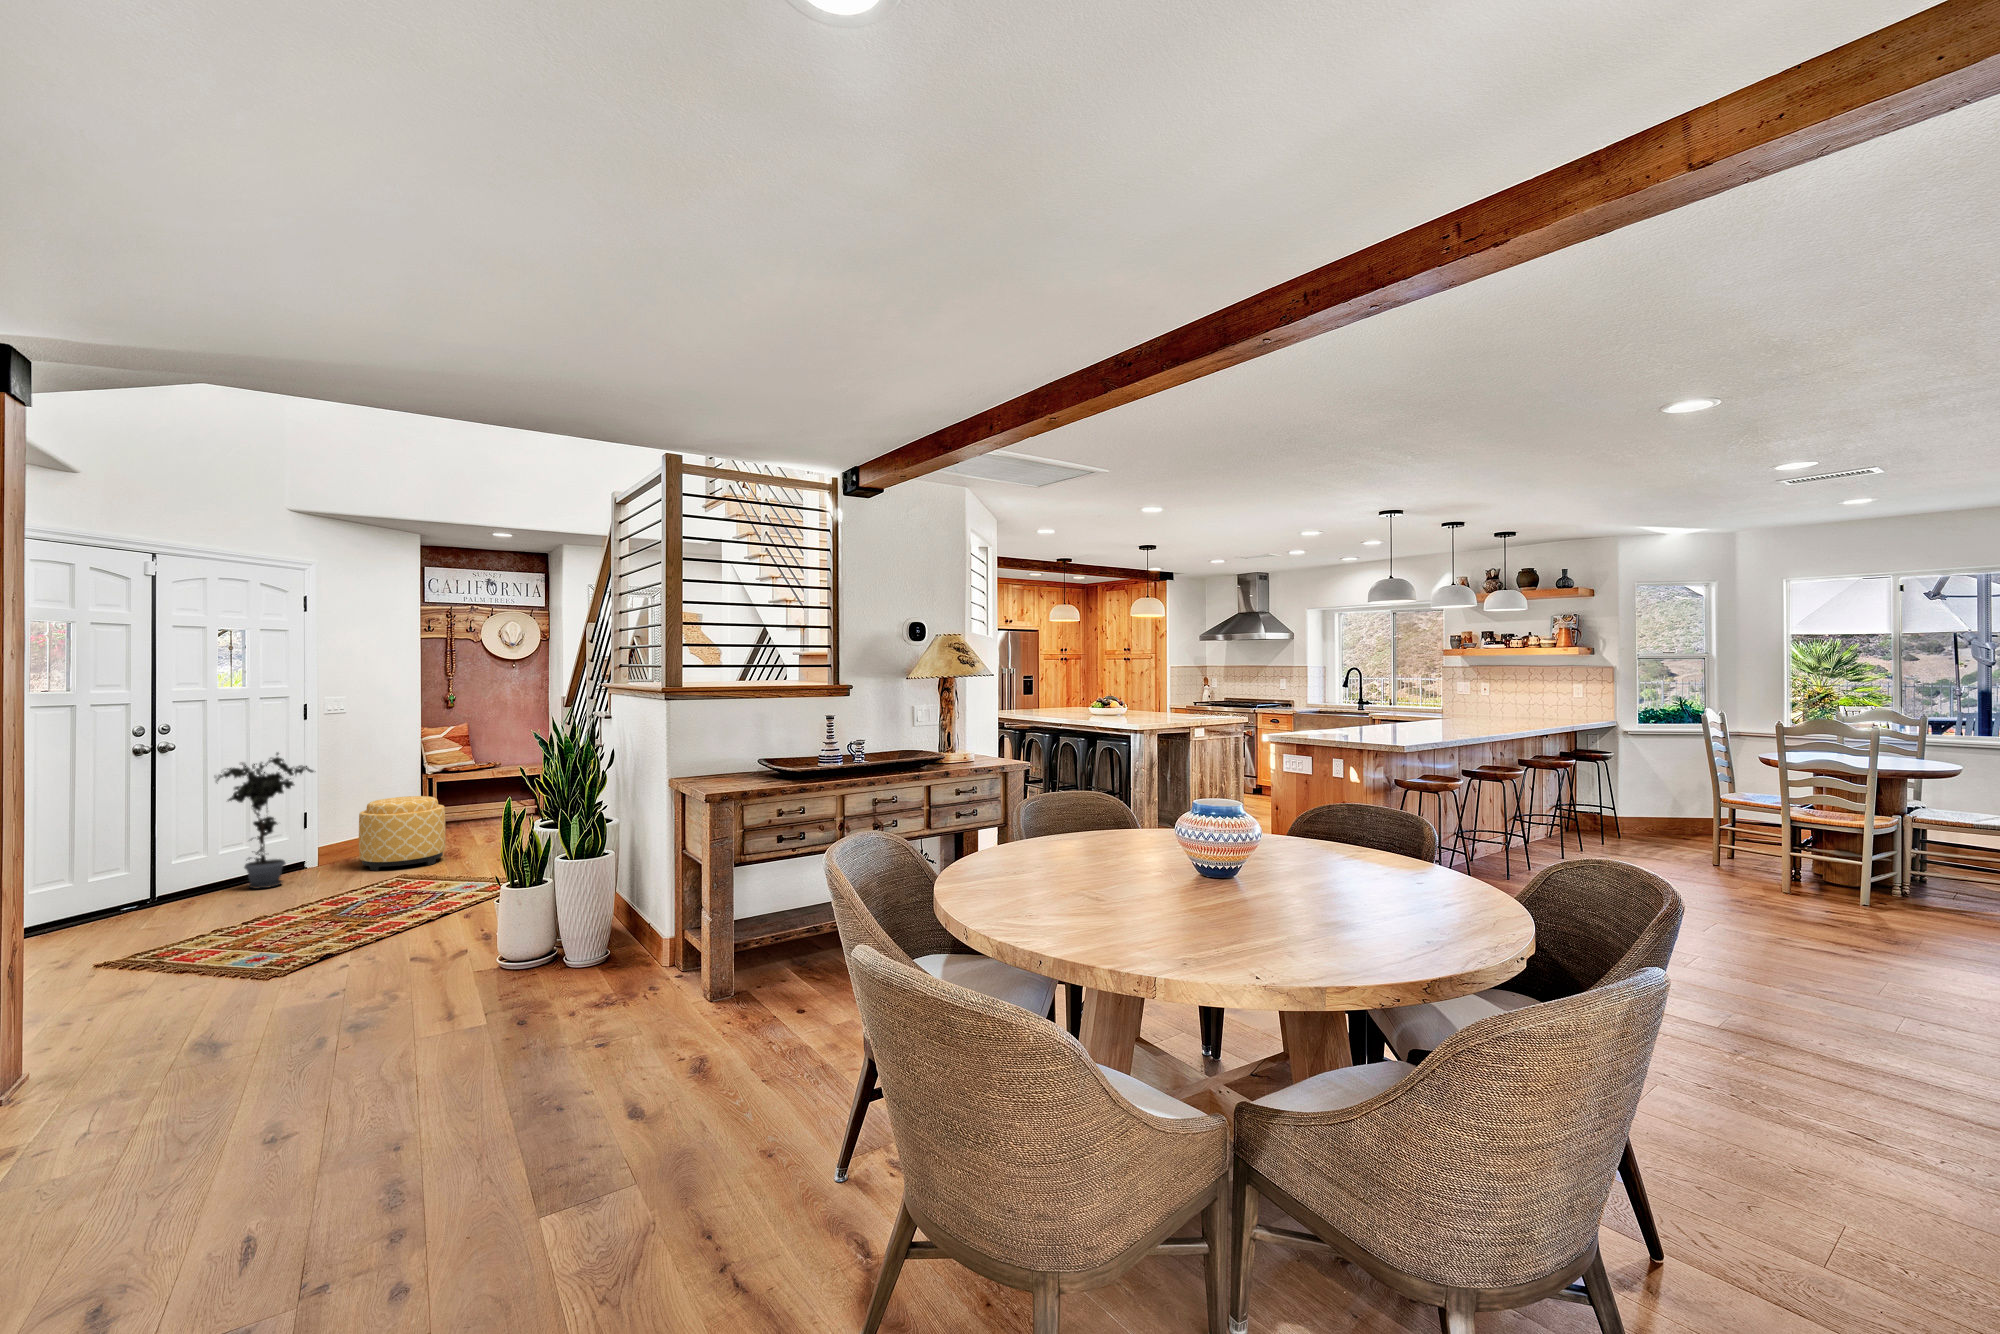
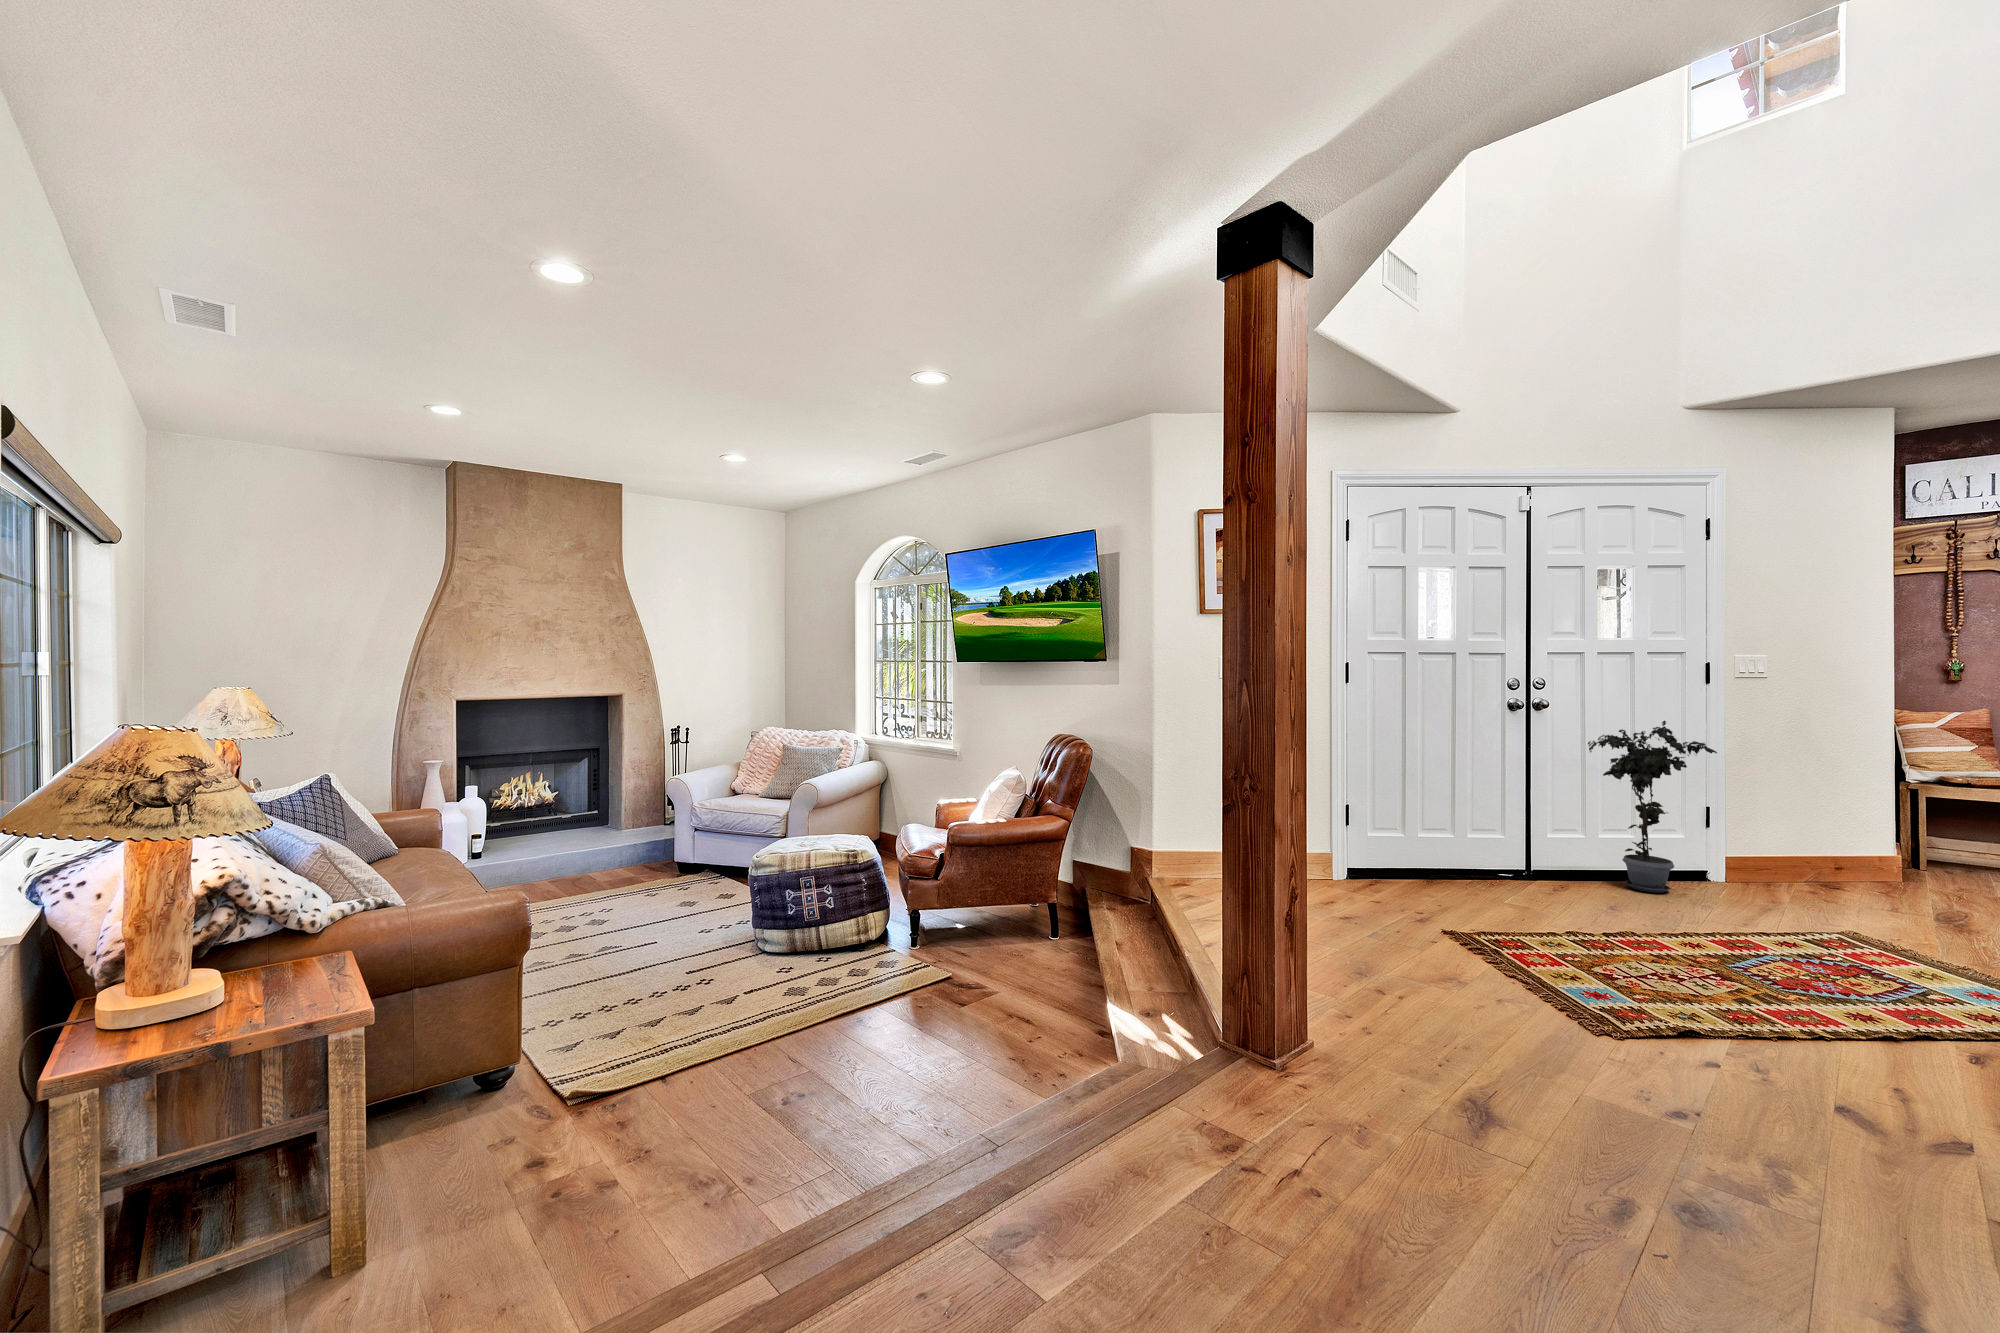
ottoman: present [359,796,446,871] -> none [1782,805,1936,923]

